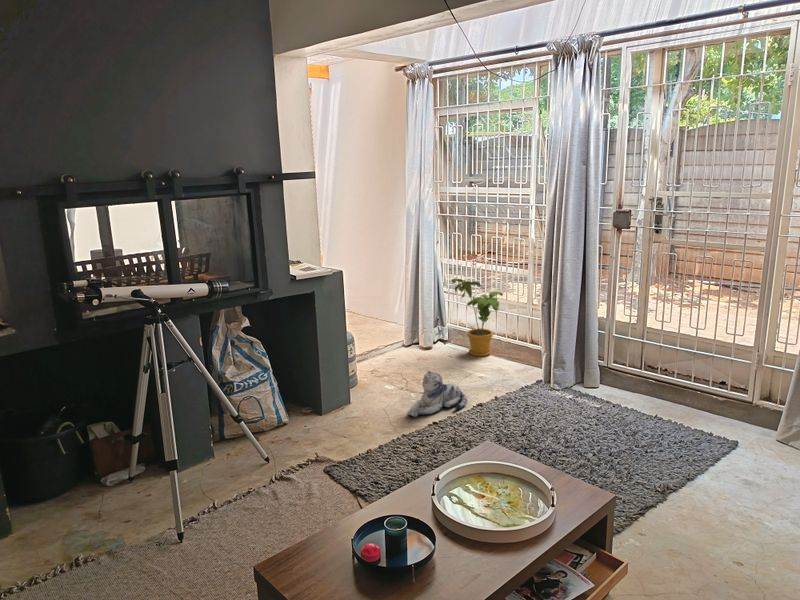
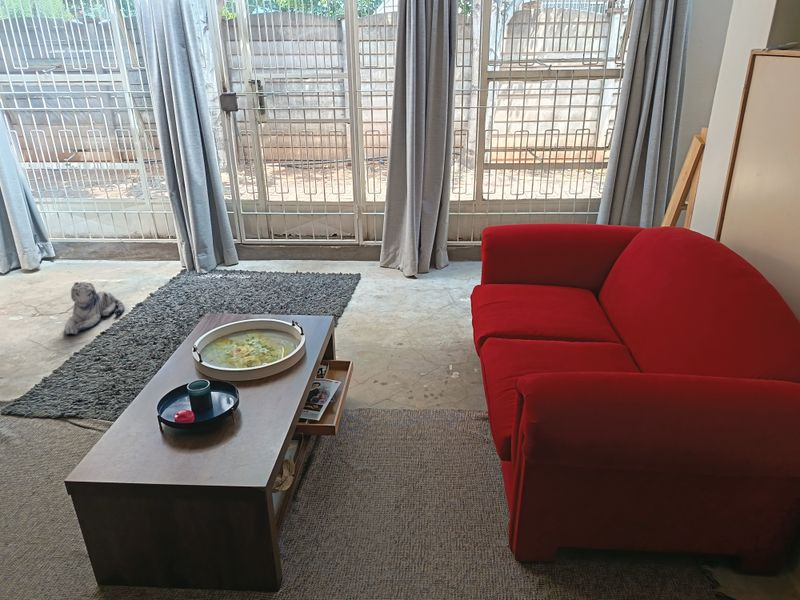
house plant: present [452,278,503,356] -> none [51,182,118,264]

